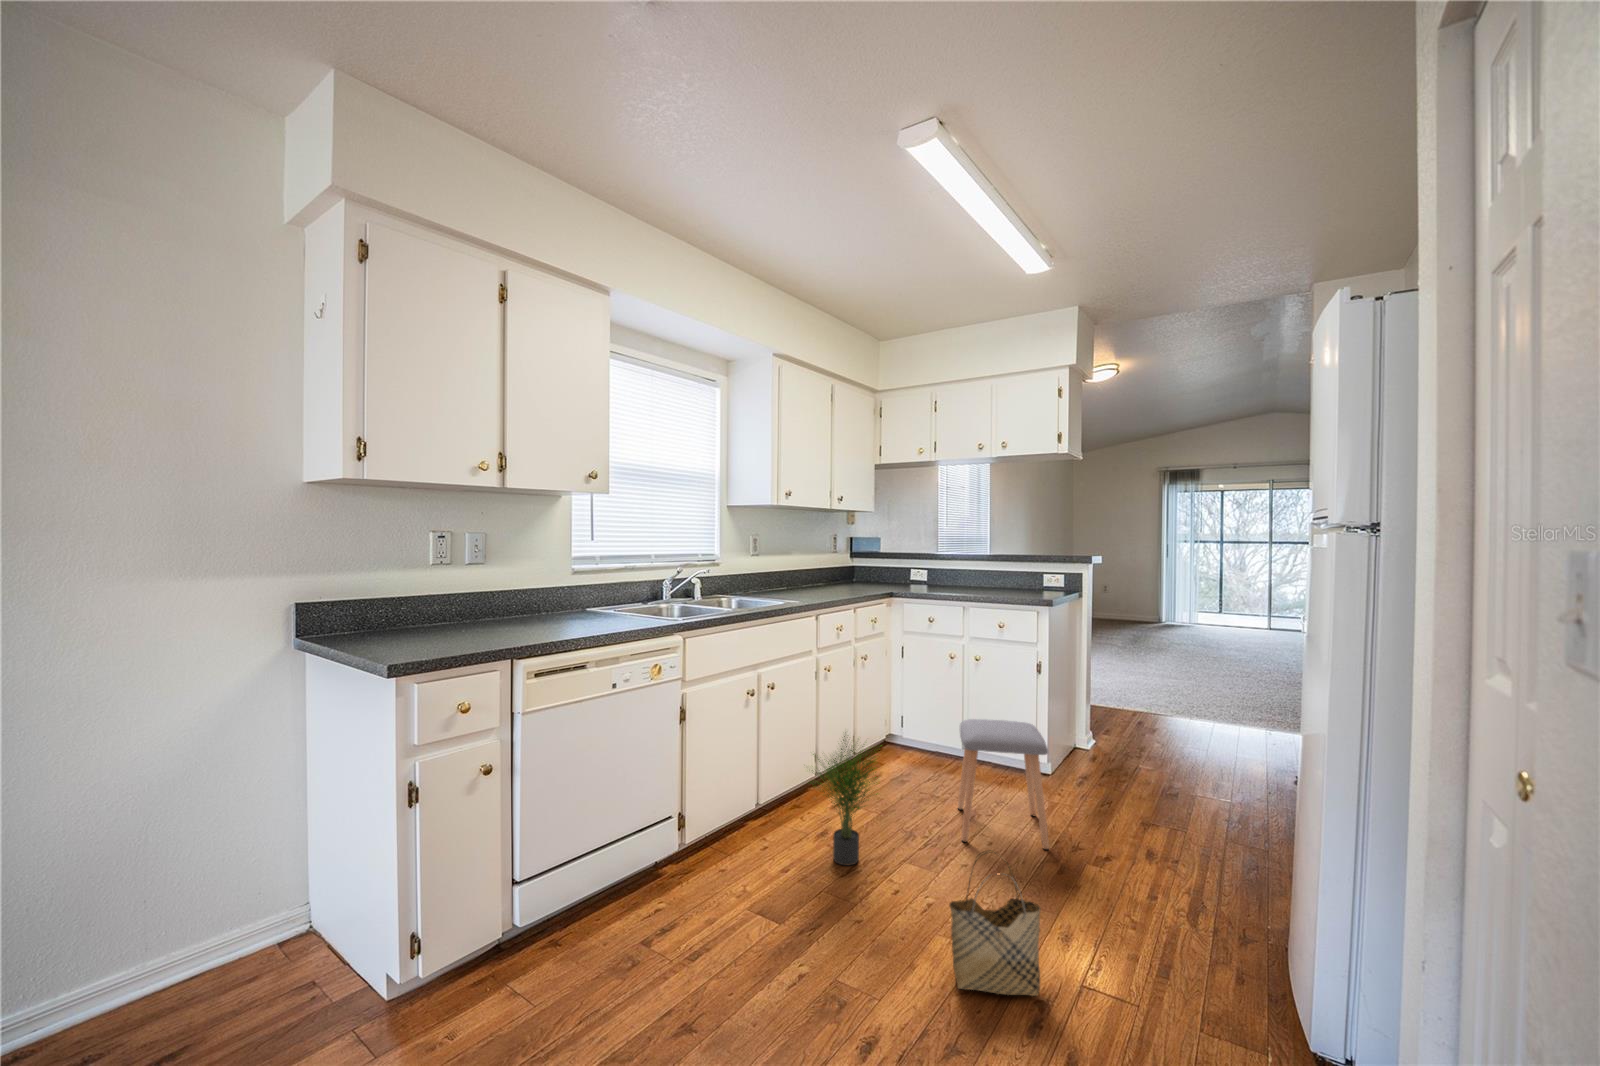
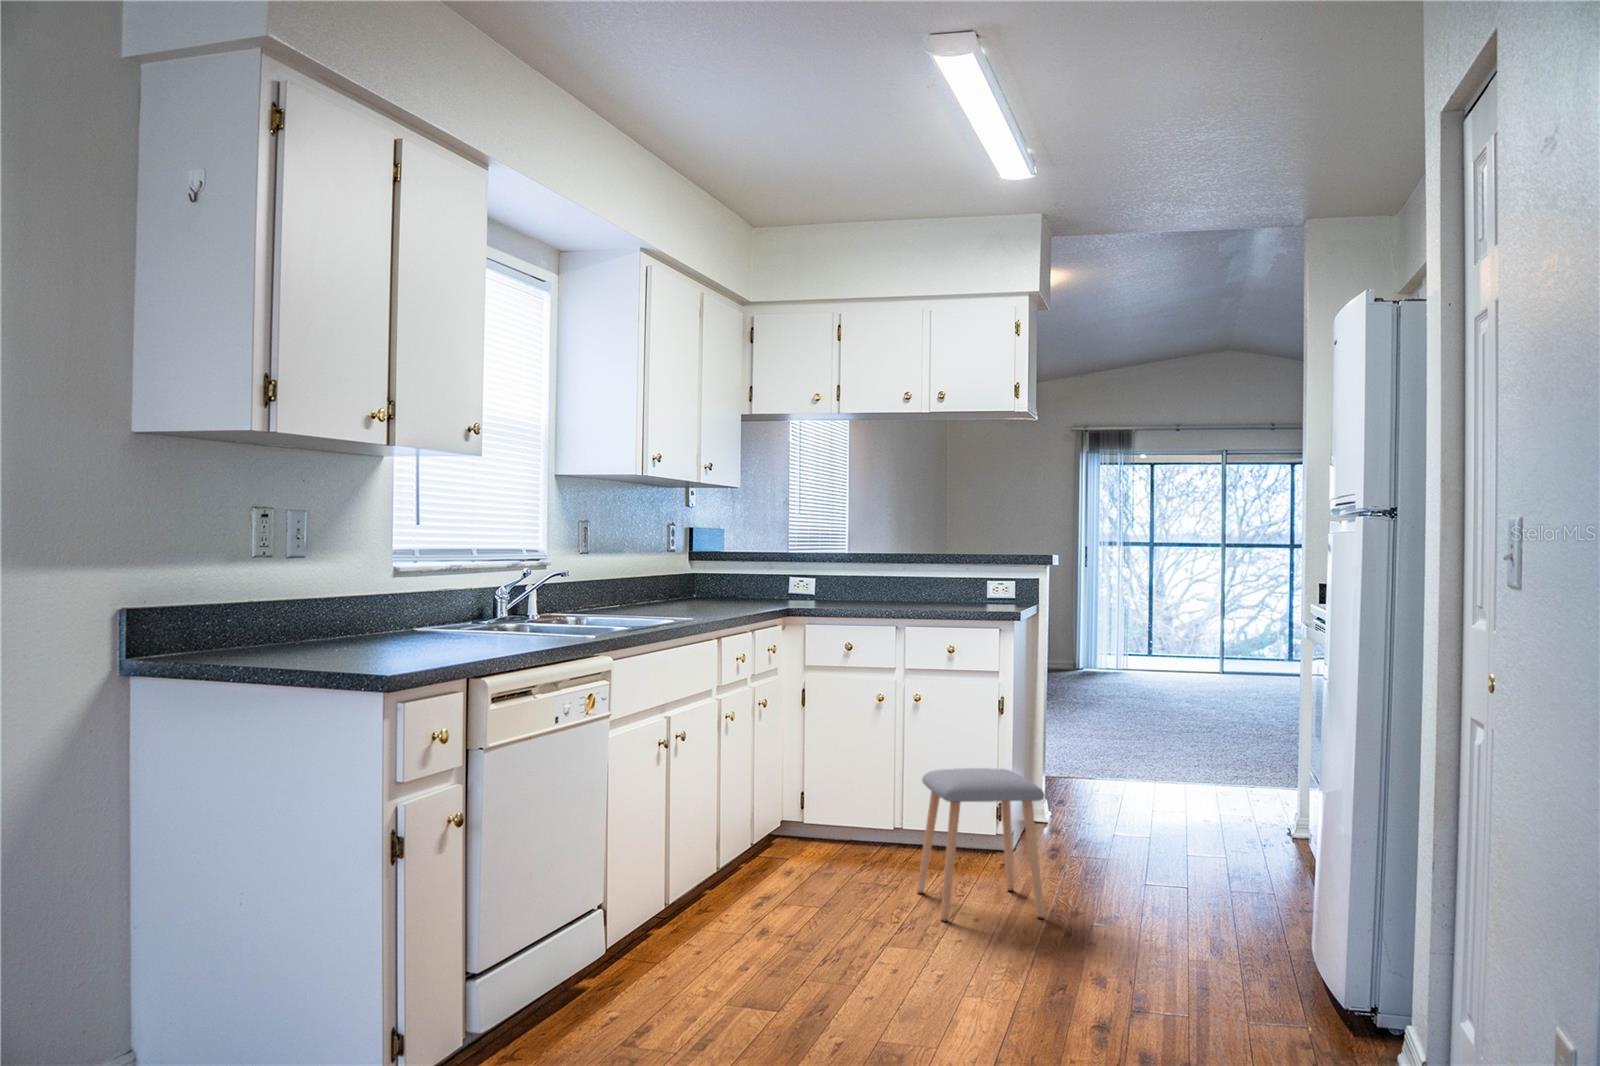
potted plant: present [813,736,877,865] -> none [748,780,869,955]
woven basket: present [949,850,1040,996] -> none [1000,879,1095,1027]

